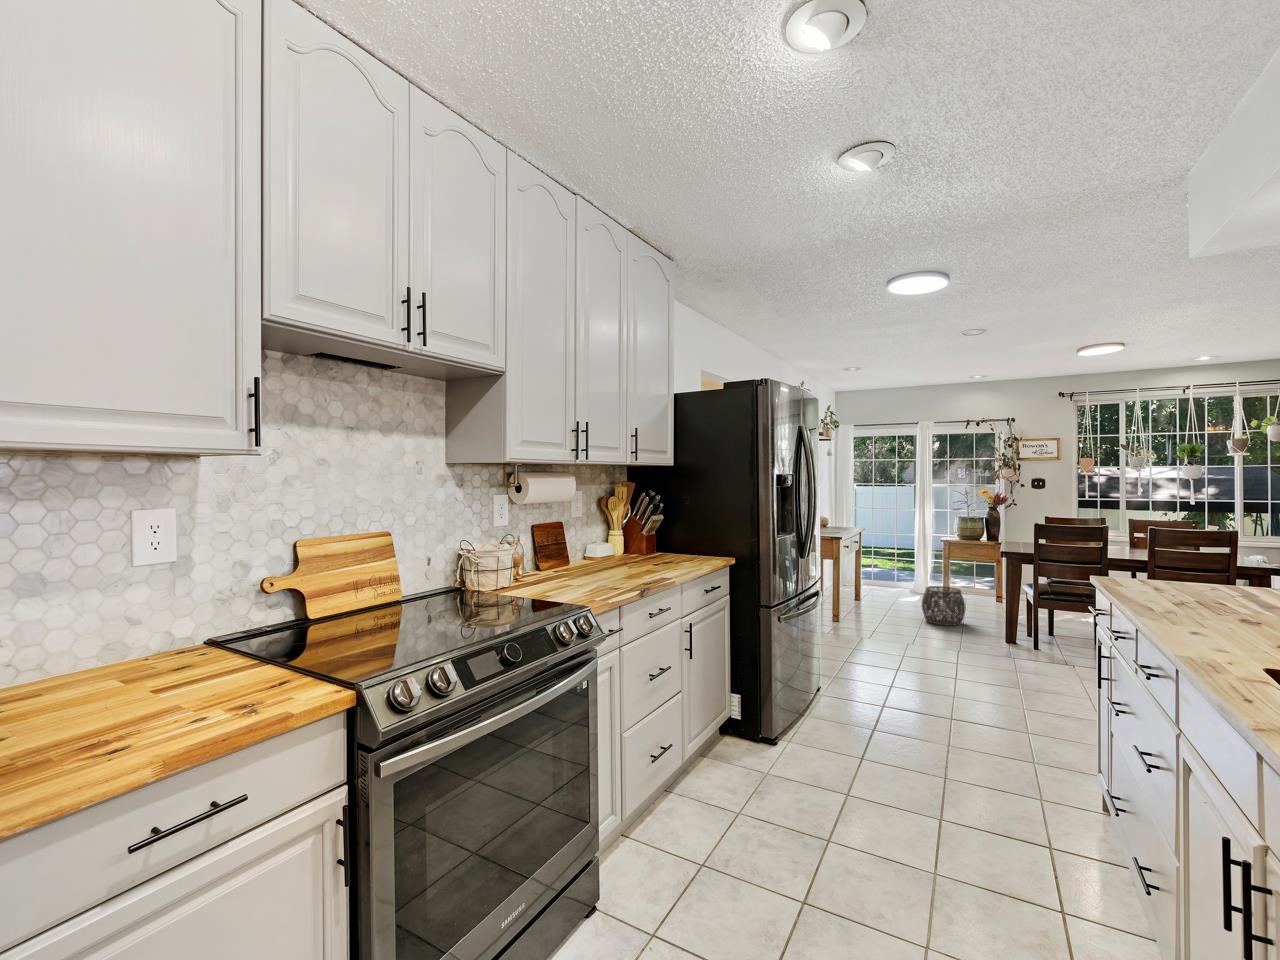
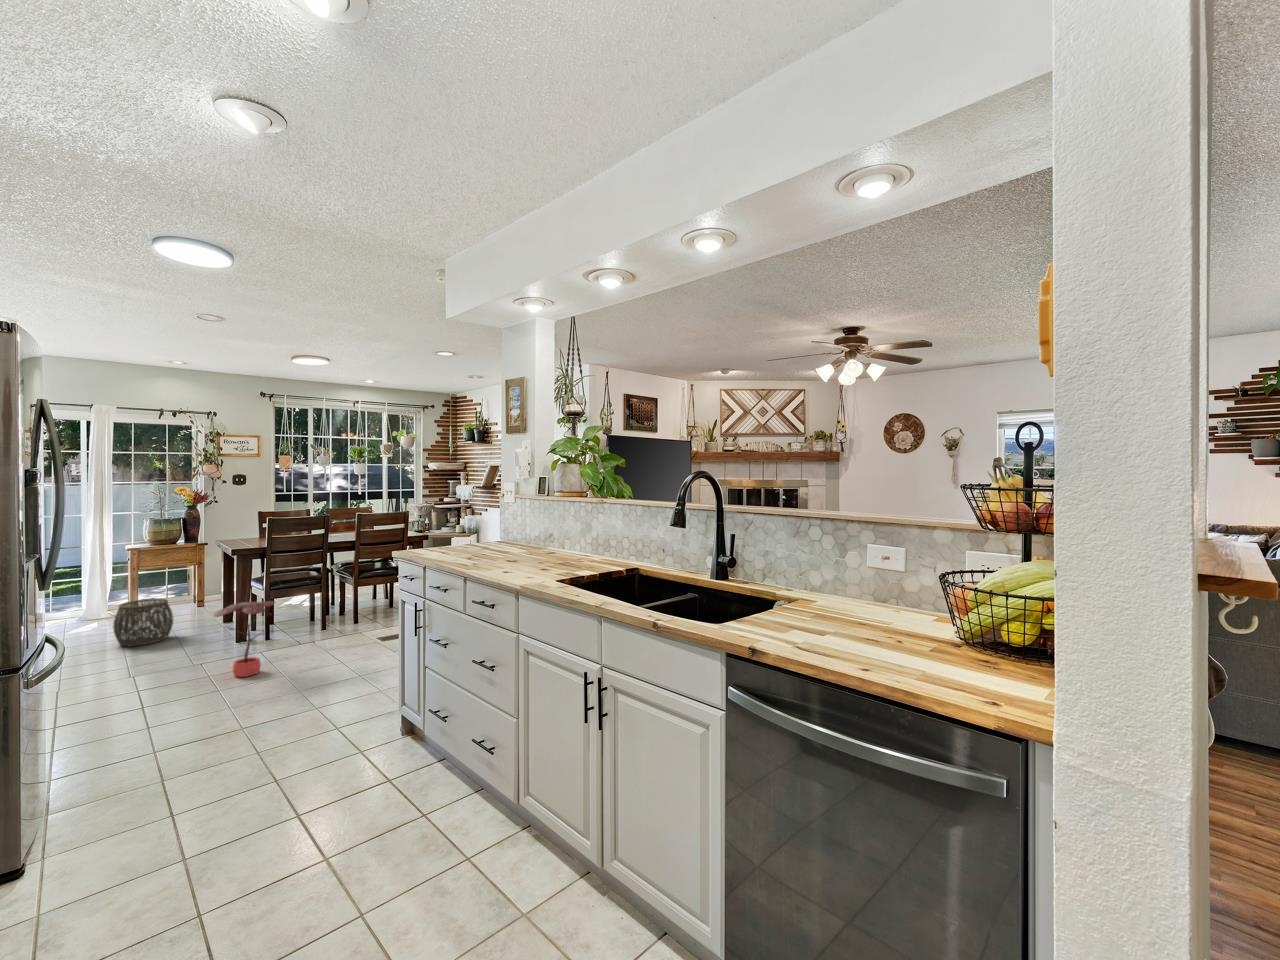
potted plant: none [983,606,1044,680] -> present [214,601,275,677]

